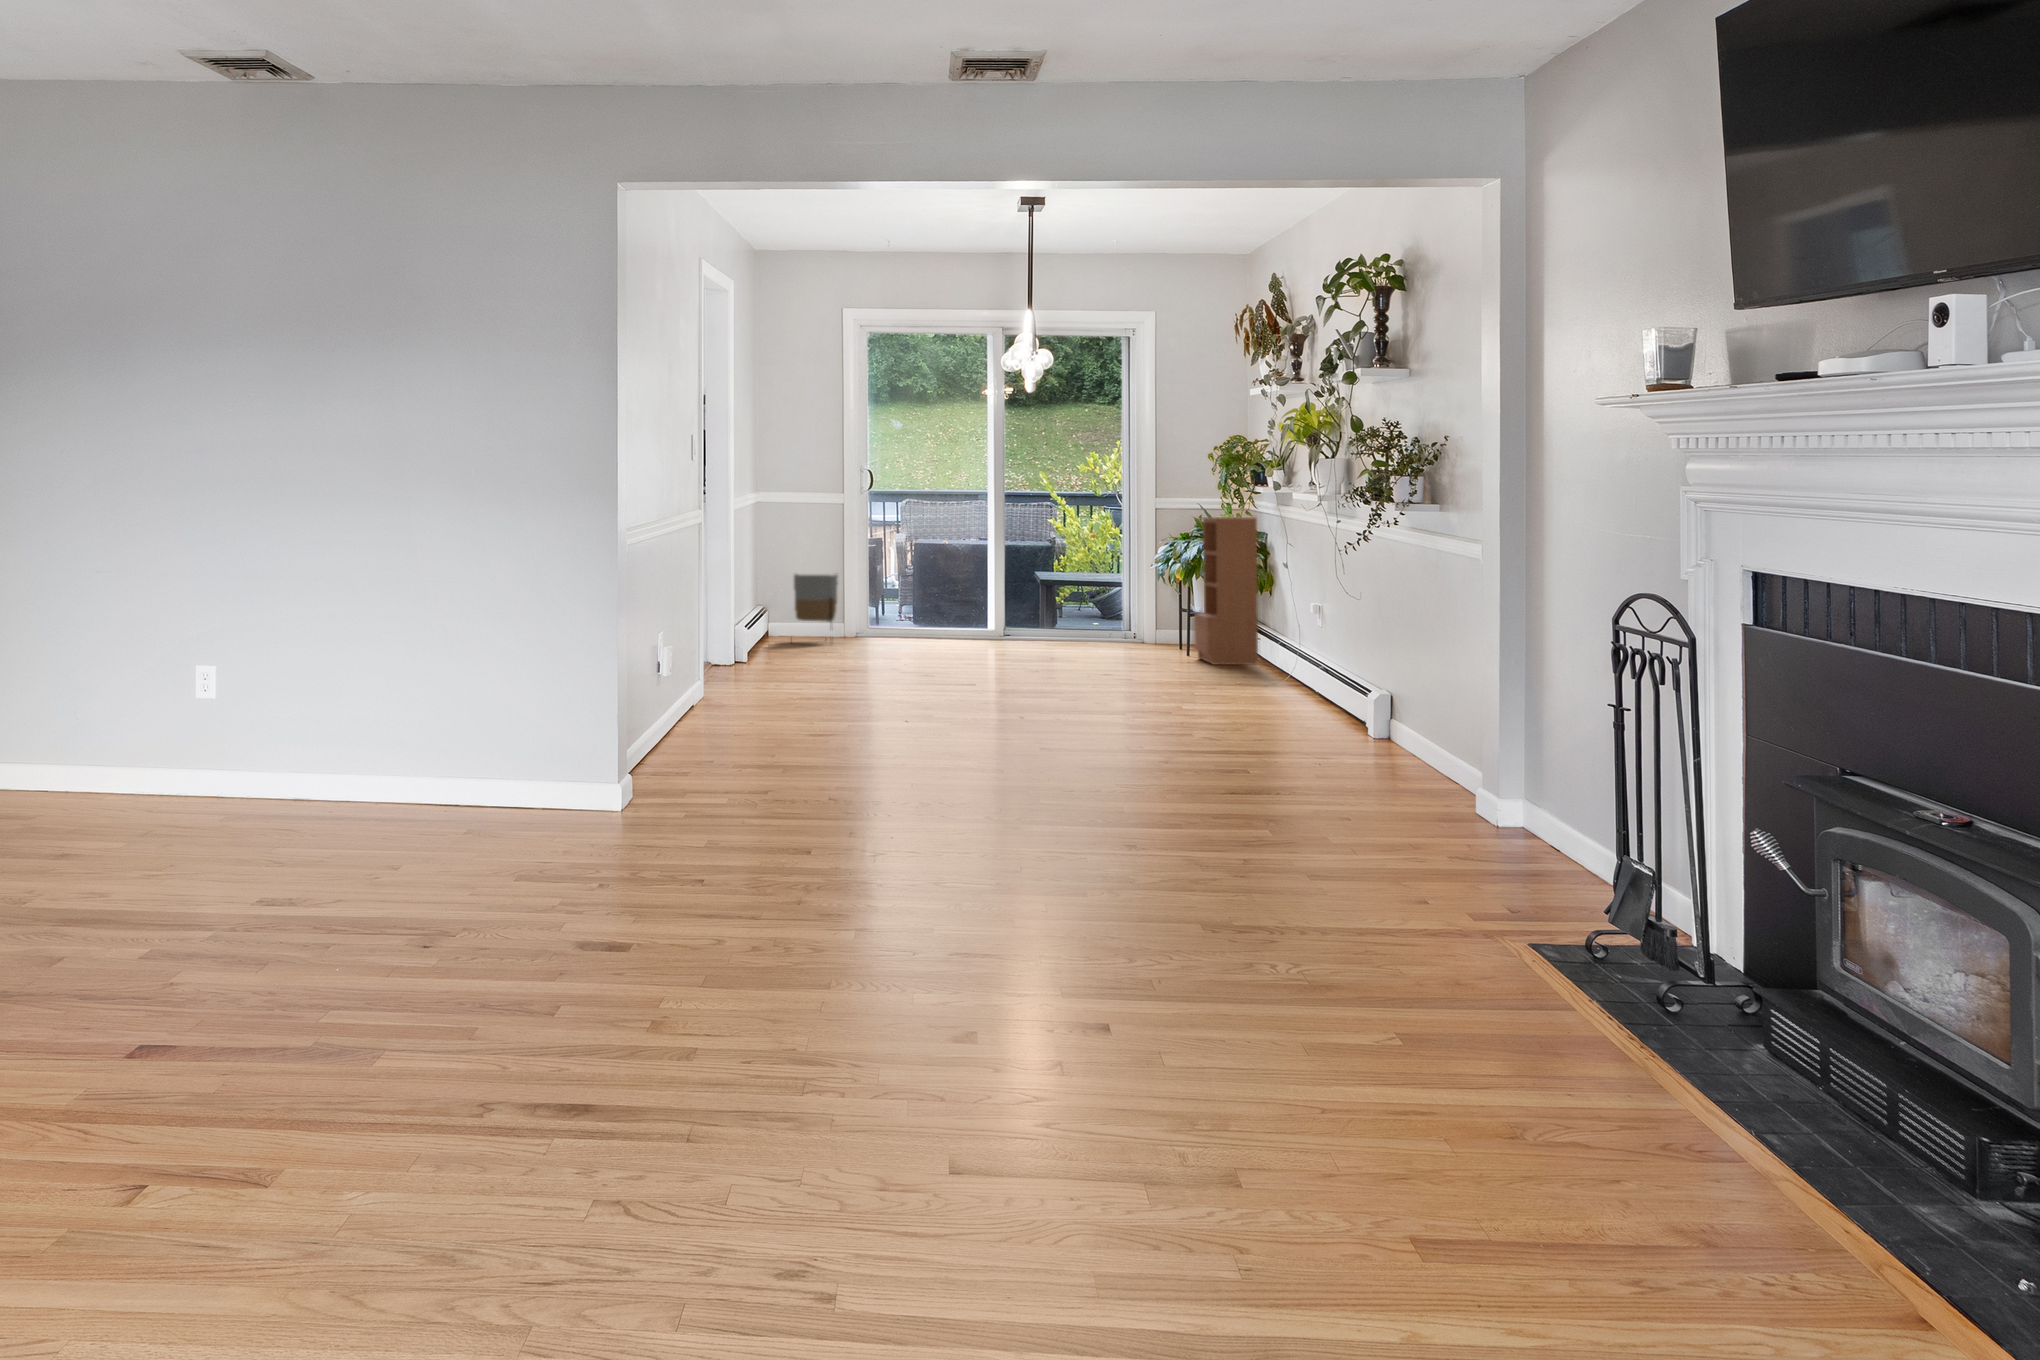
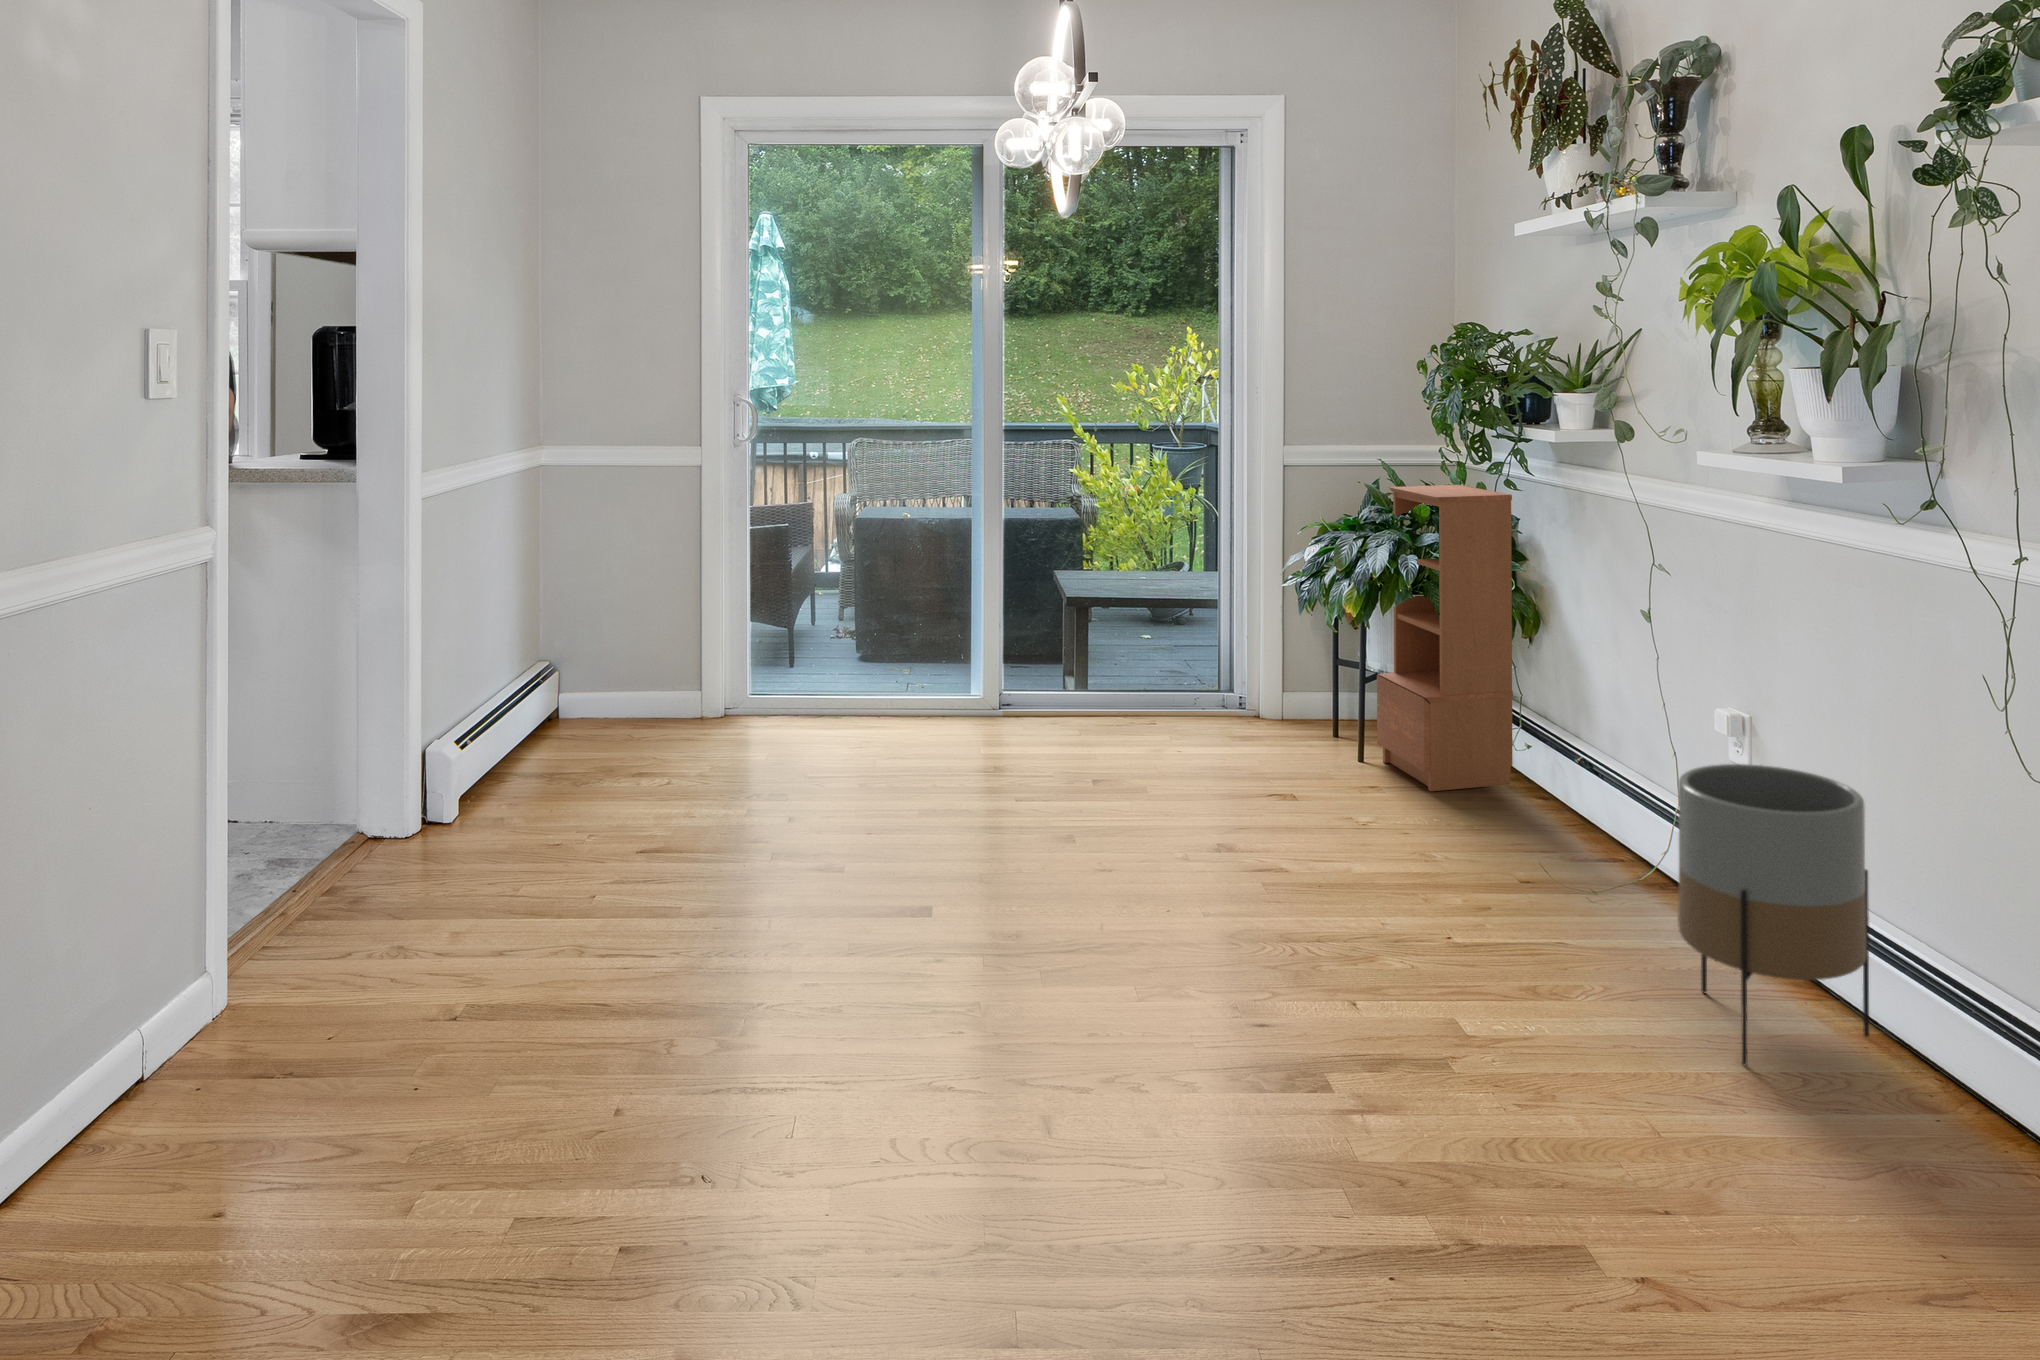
planter: present [794,574,838,622] -> present [1678,764,1869,1065]

